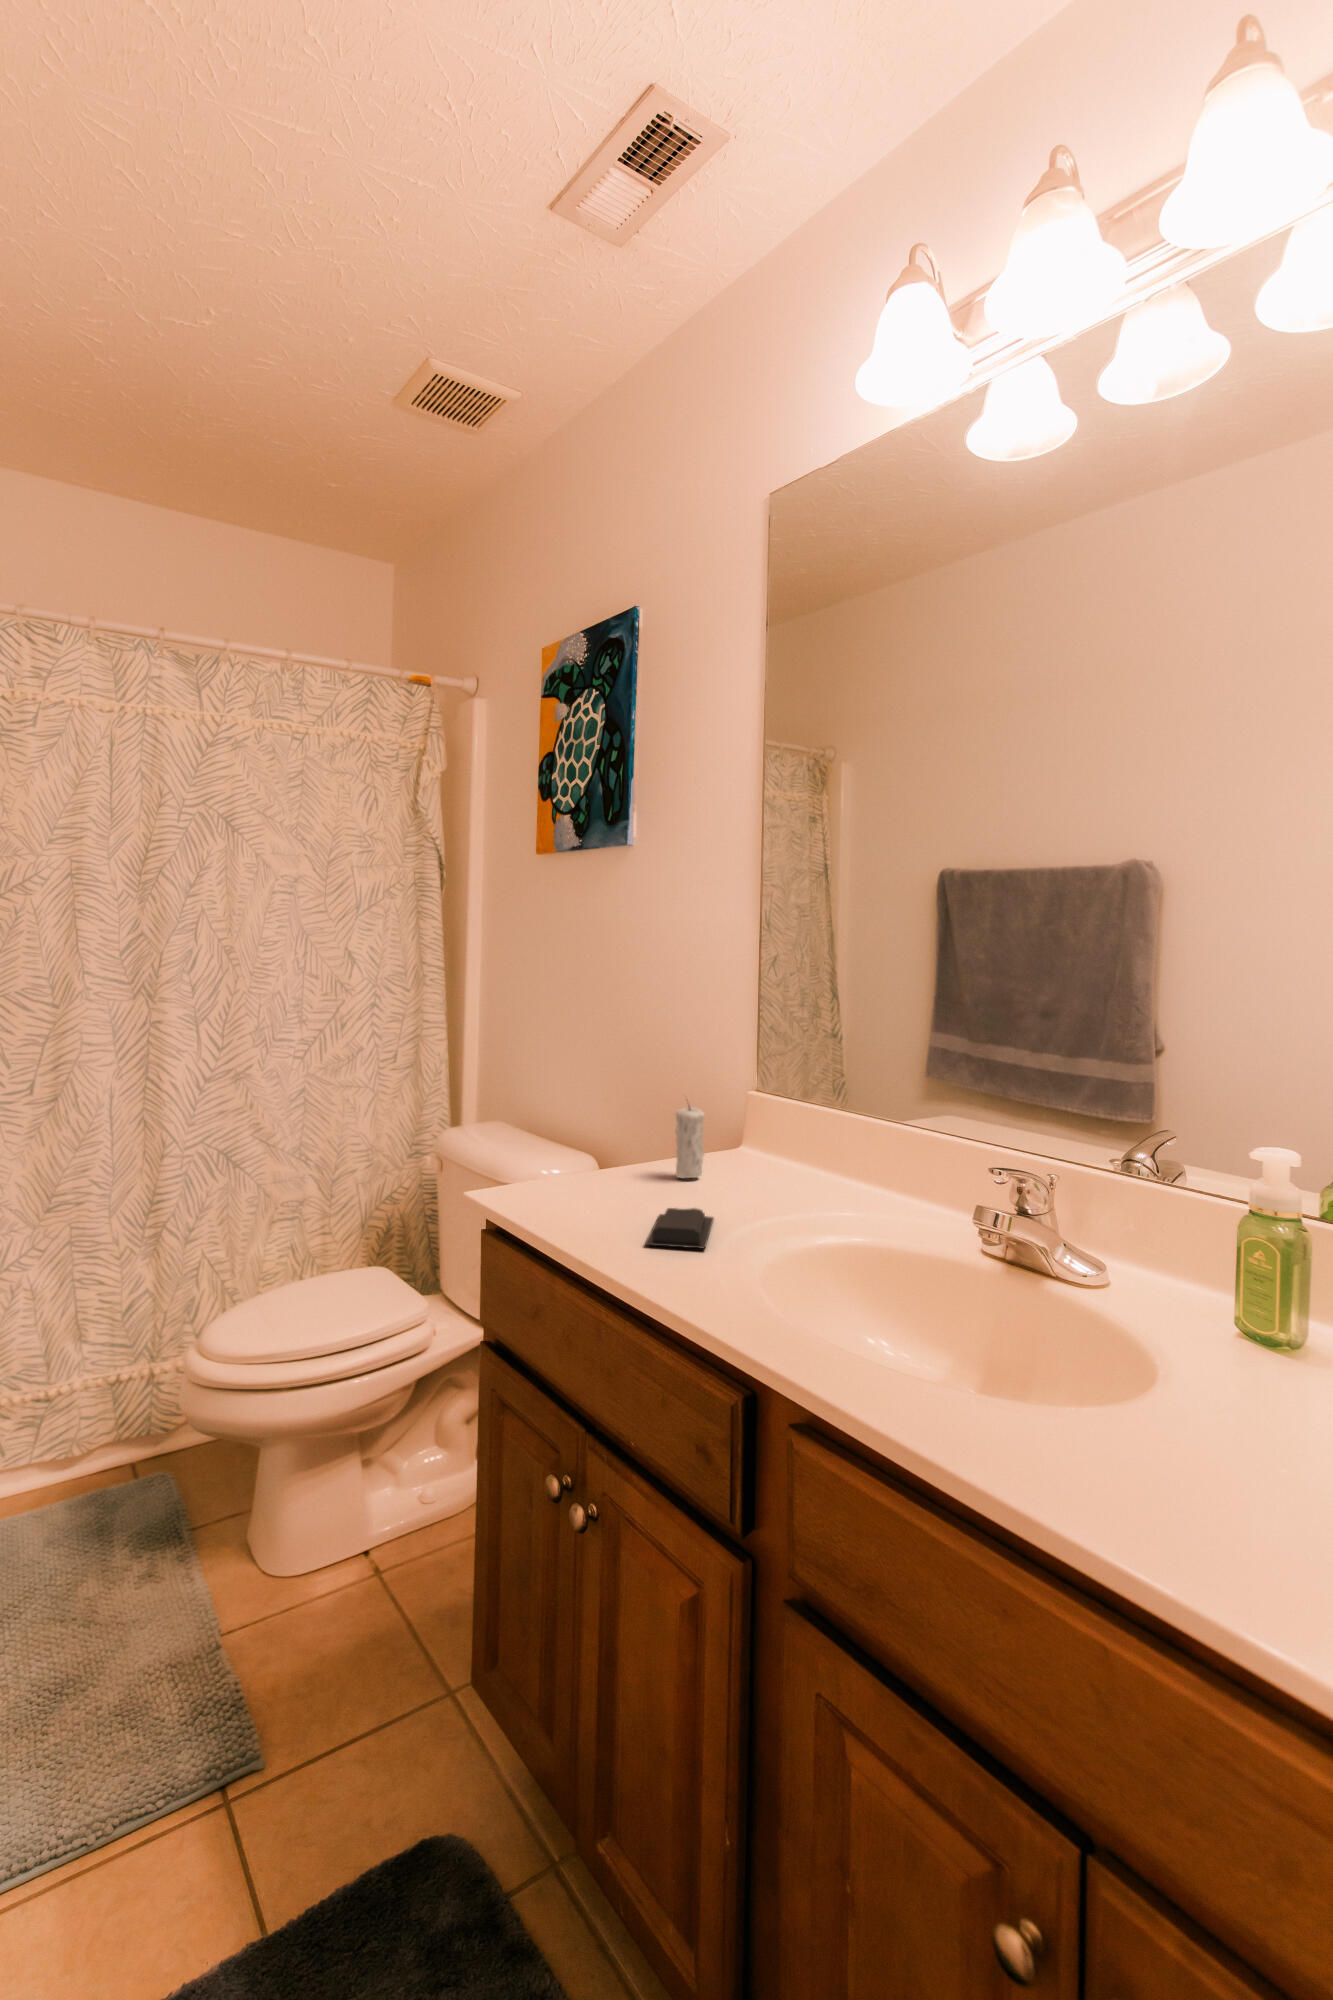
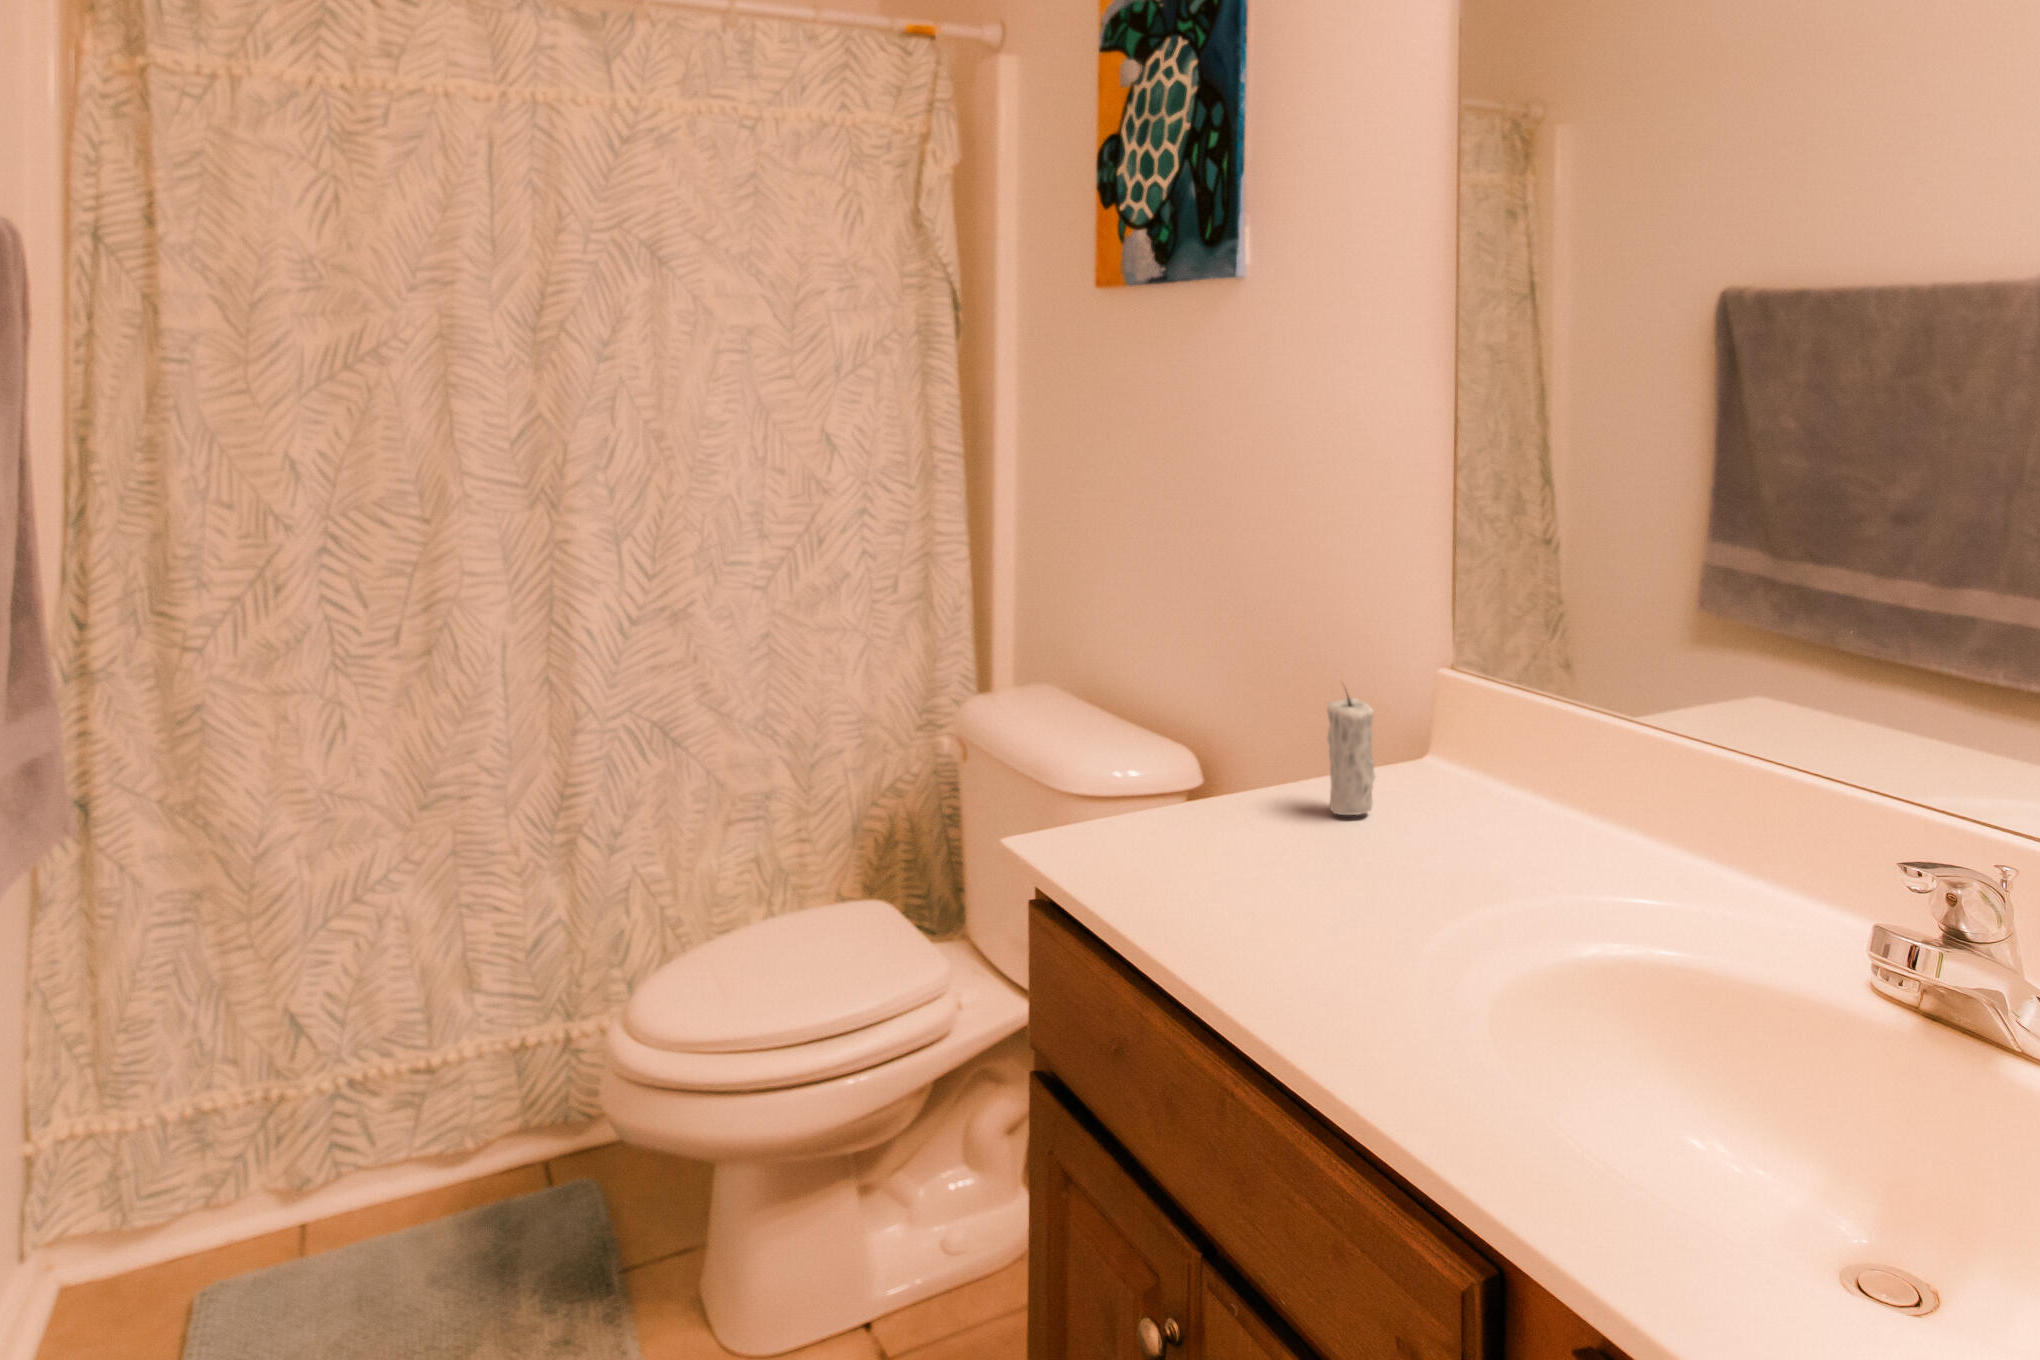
soap bar: present [645,1208,714,1248] -> none [1295,888,1402,977]

